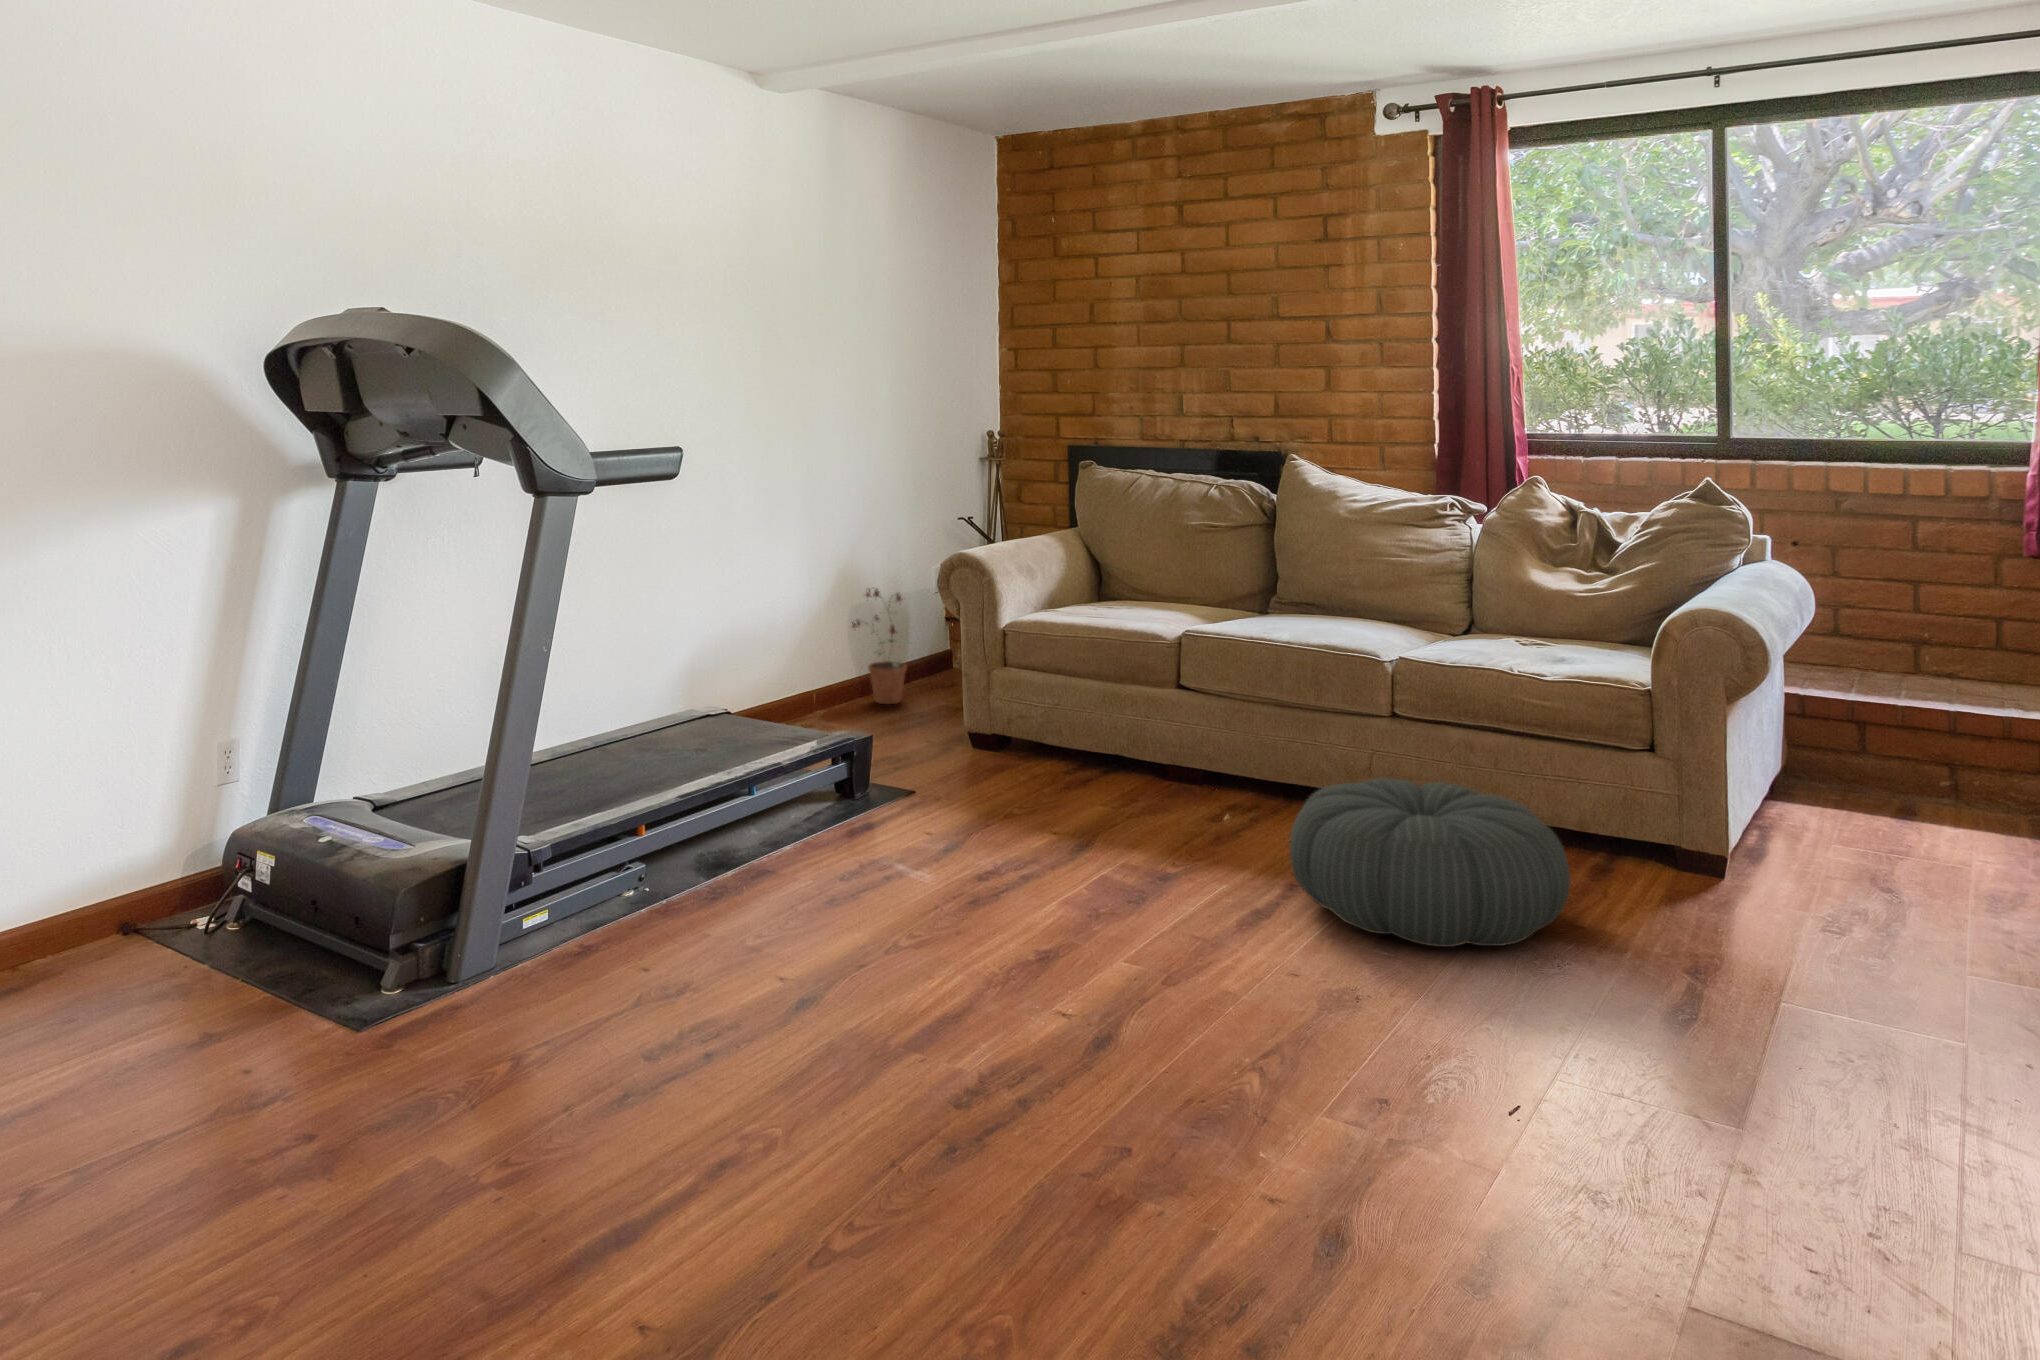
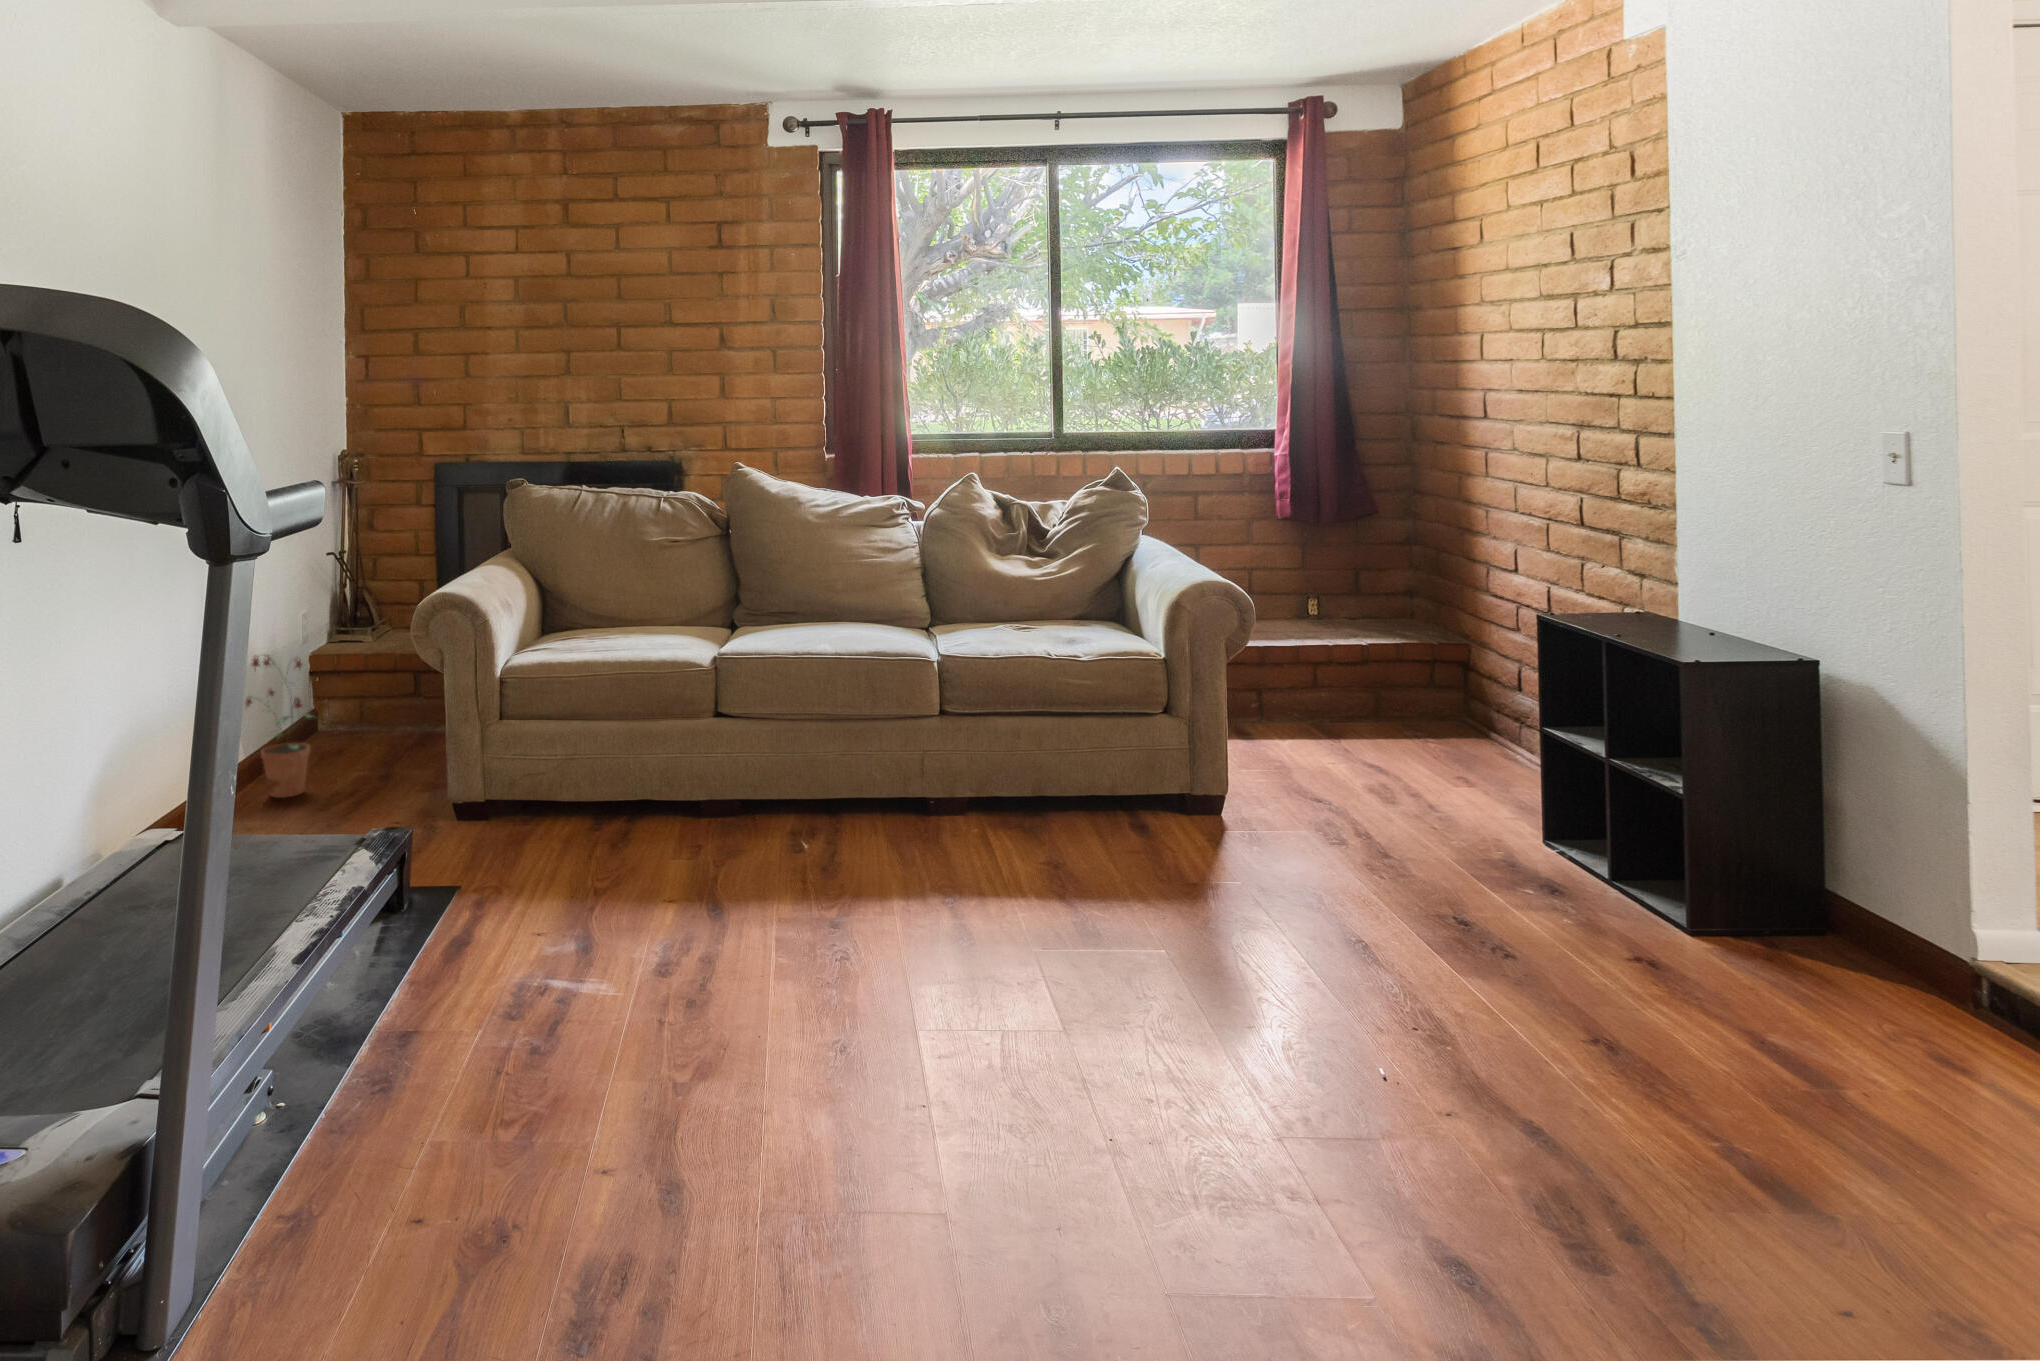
pouf: present [1290,778,1570,947] -> none [947,770,1205,928]

